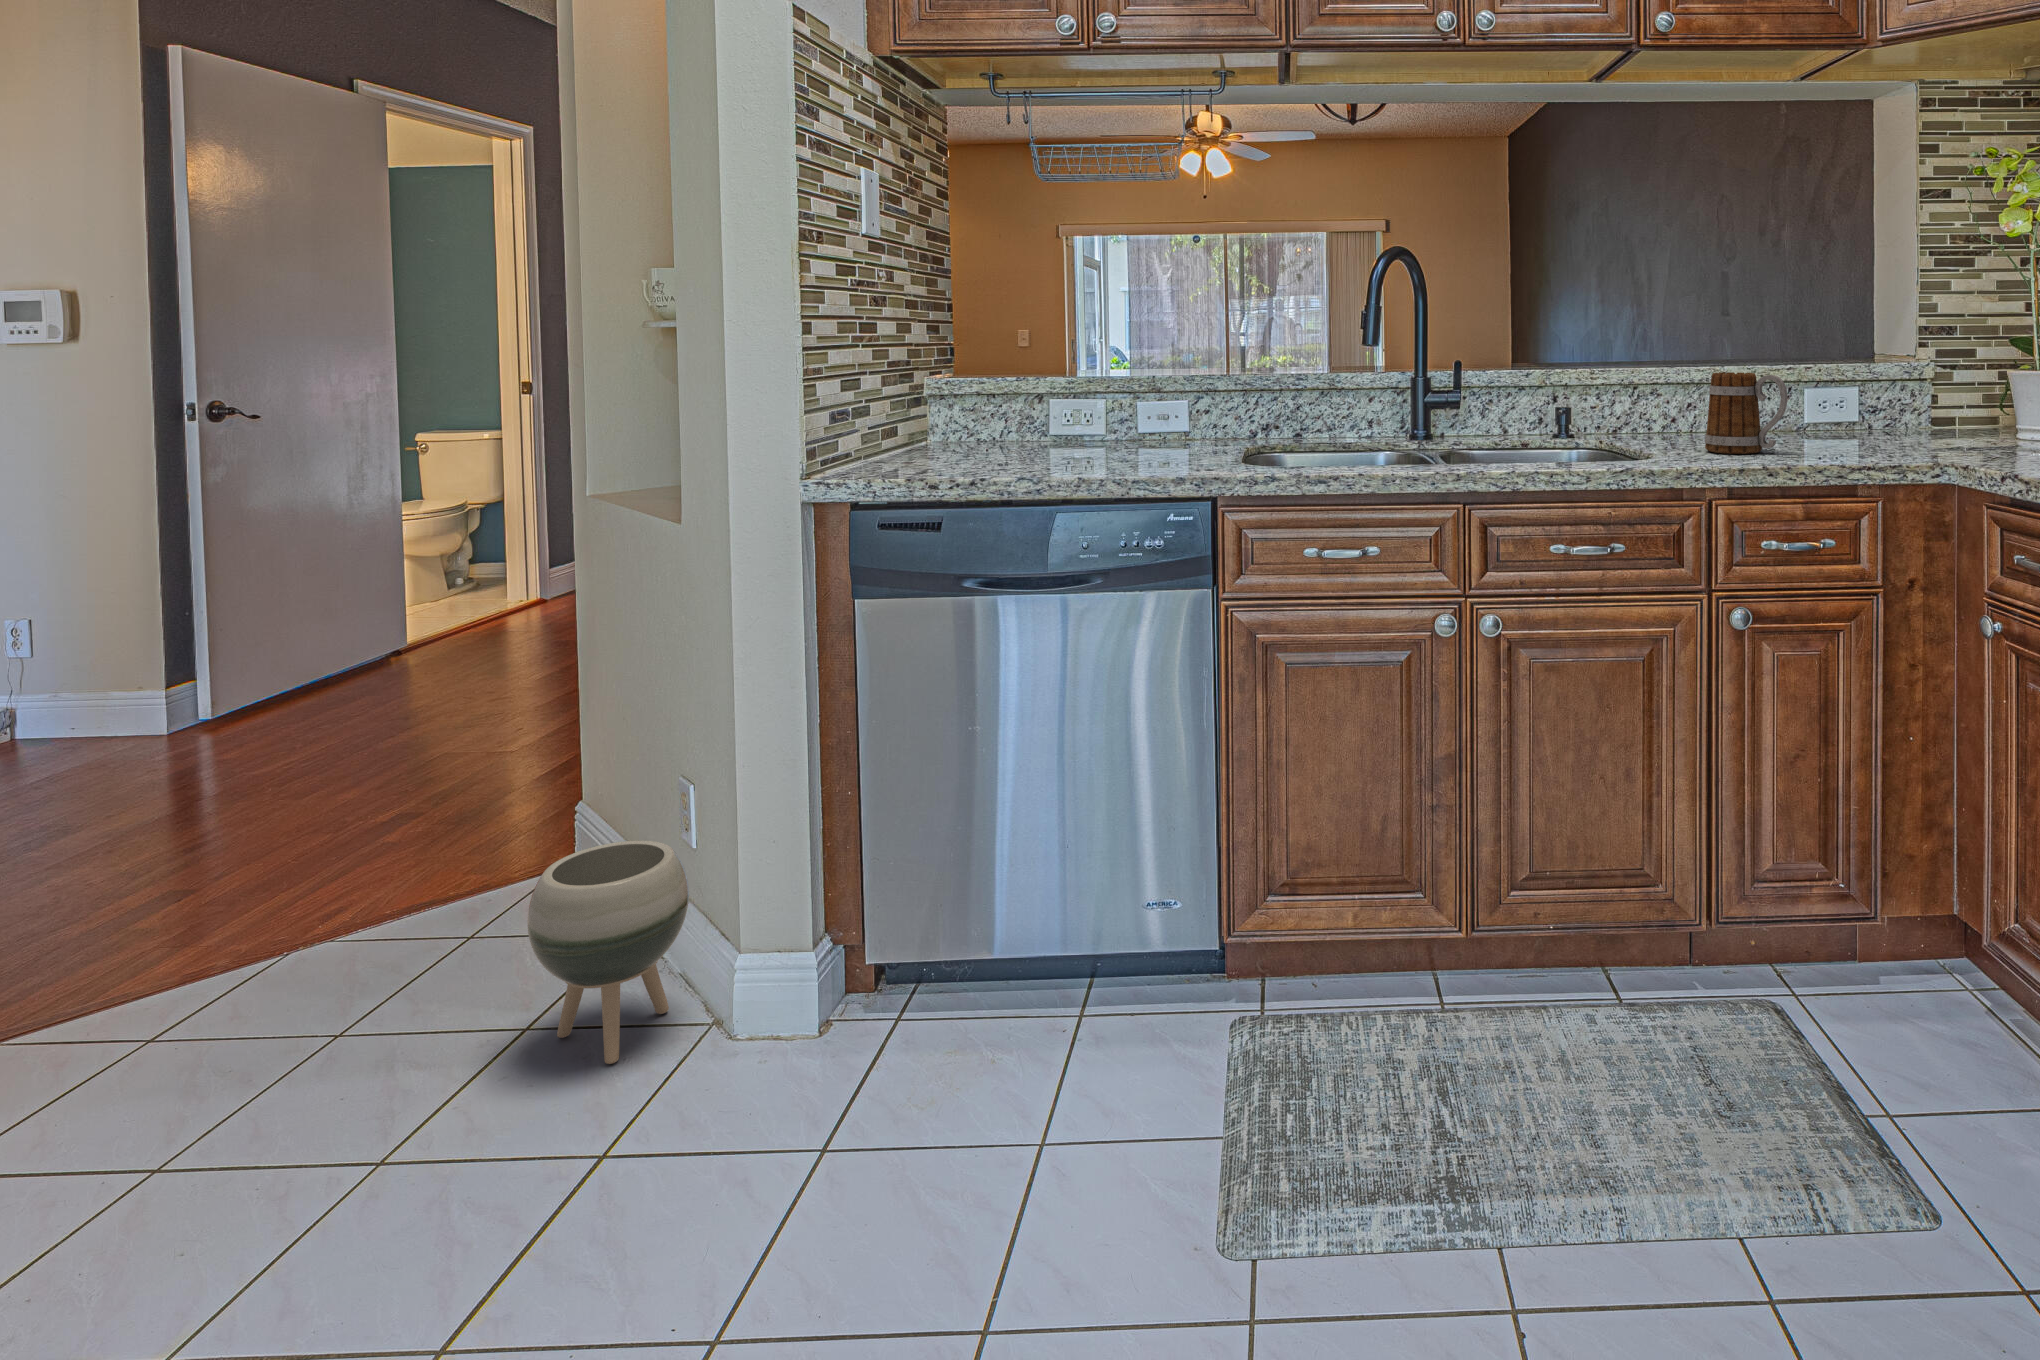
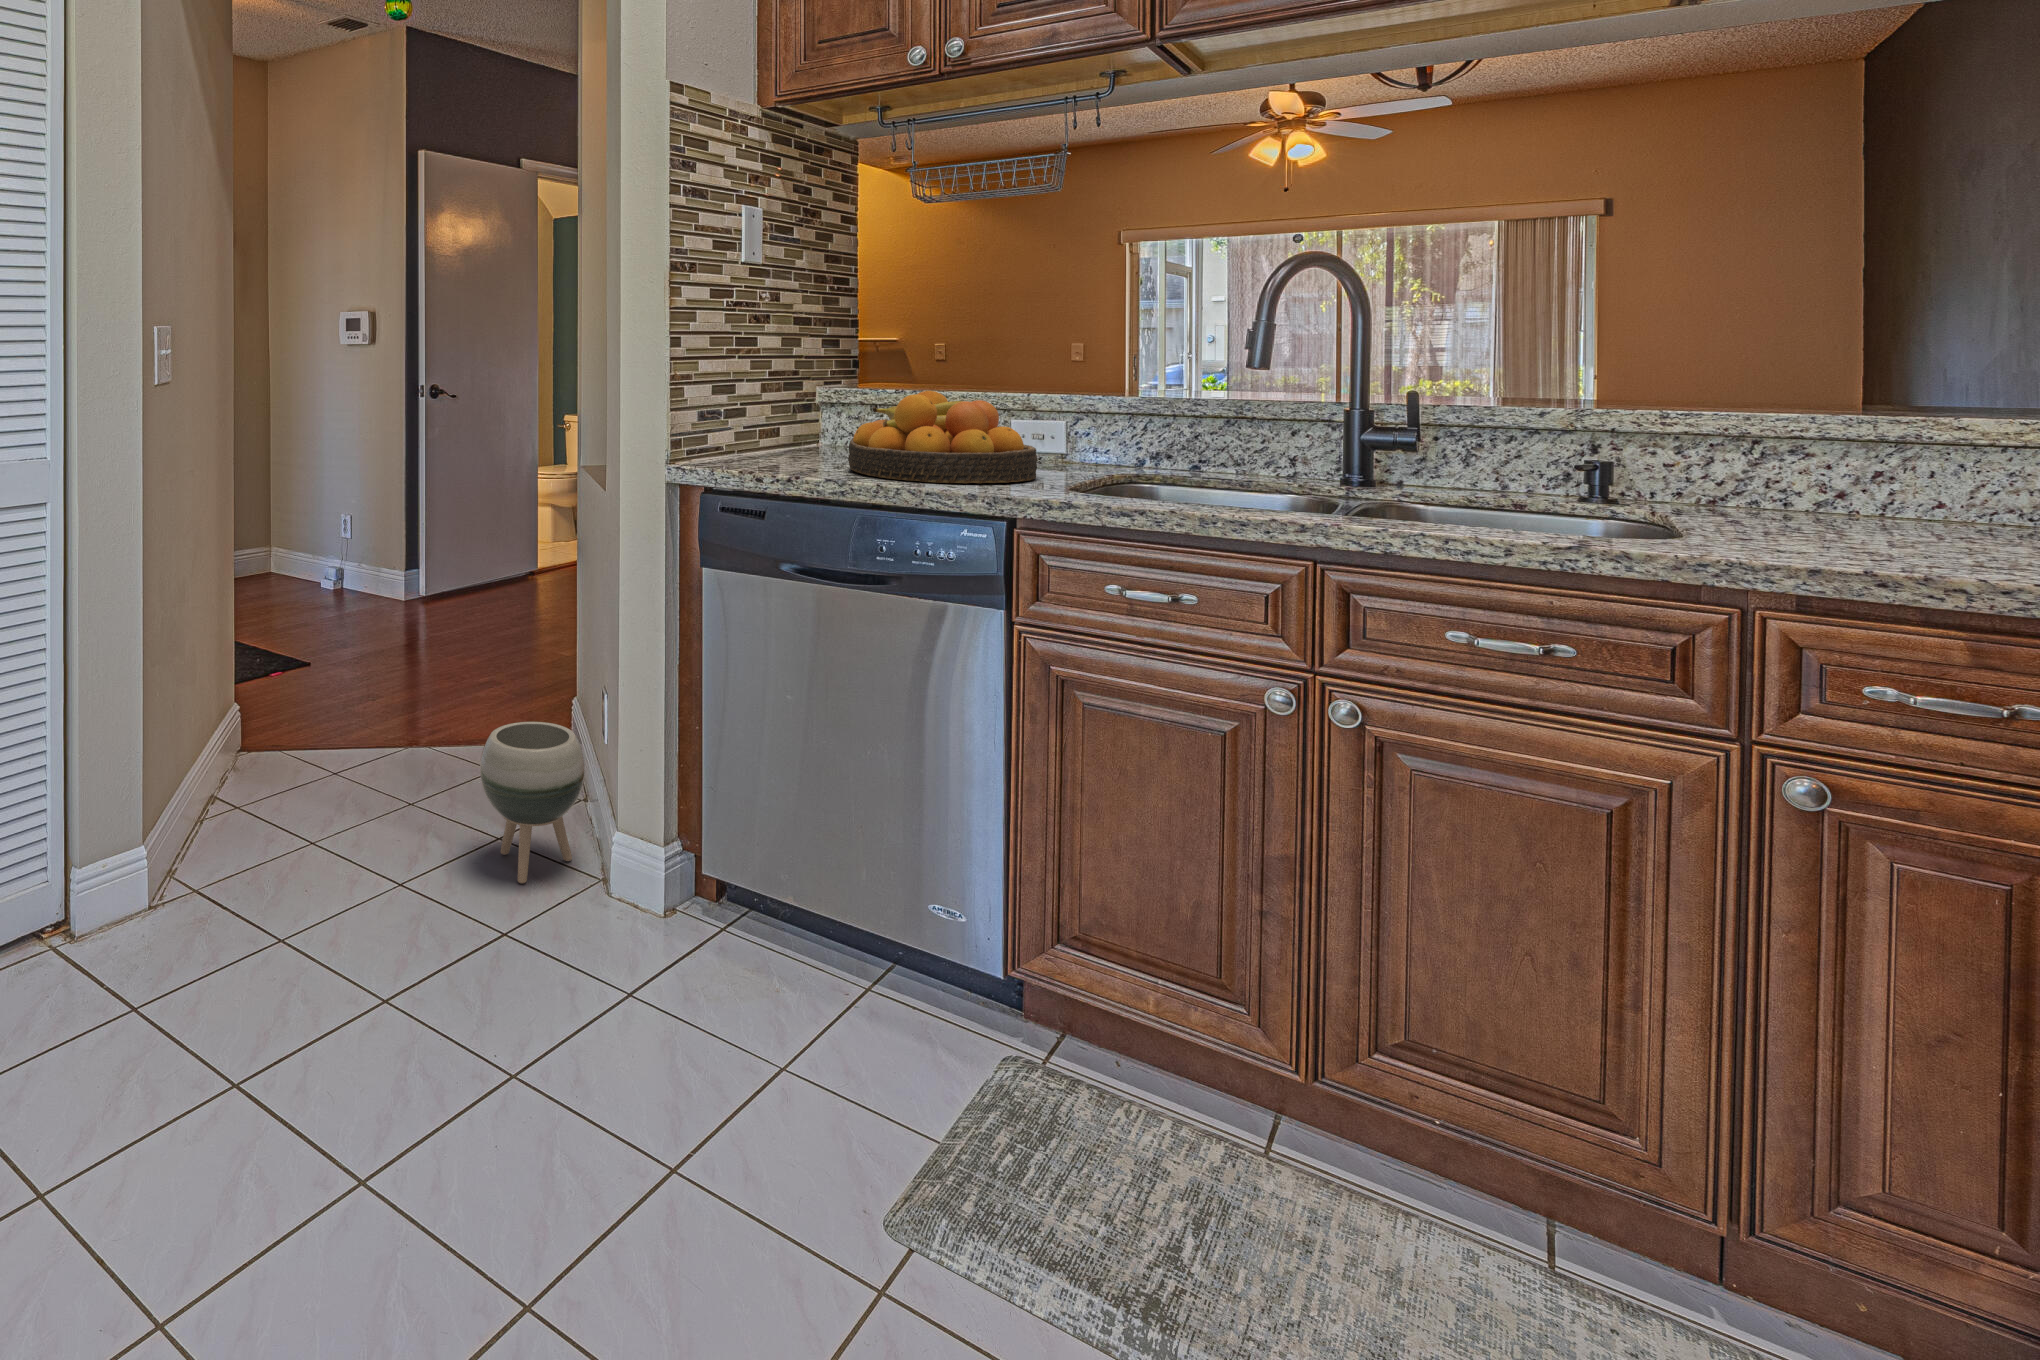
mug: present [1705,372,1788,454] -> none [1793,427,1964,548]
fruit bowl: none [1004,376,1195,473] -> present [848,391,1037,484]

